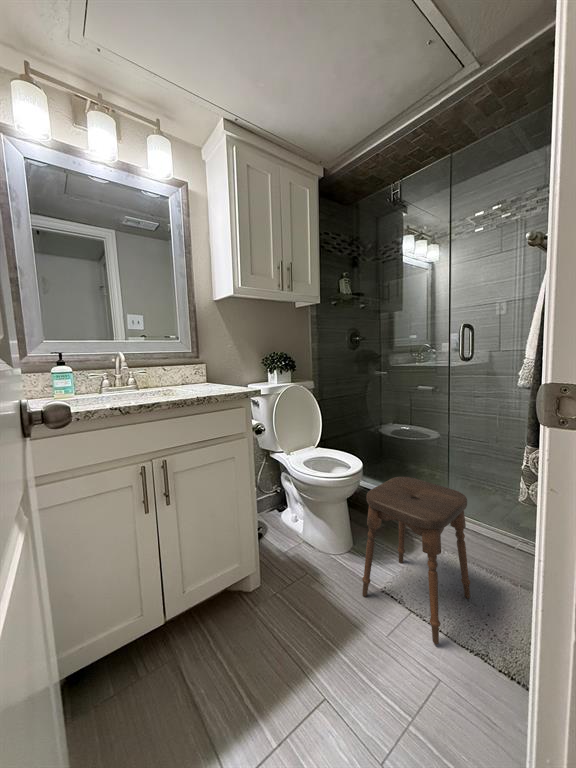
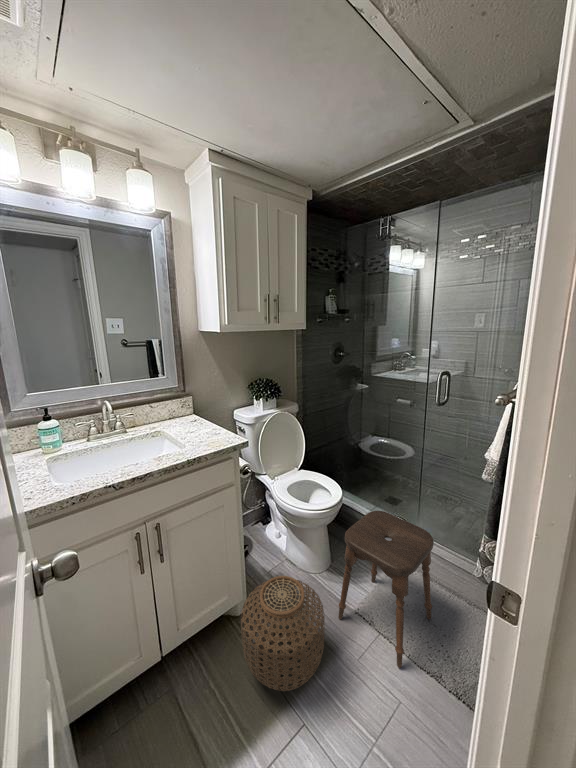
woven basket: none [253,535,347,661] -> present [241,576,325,691]

